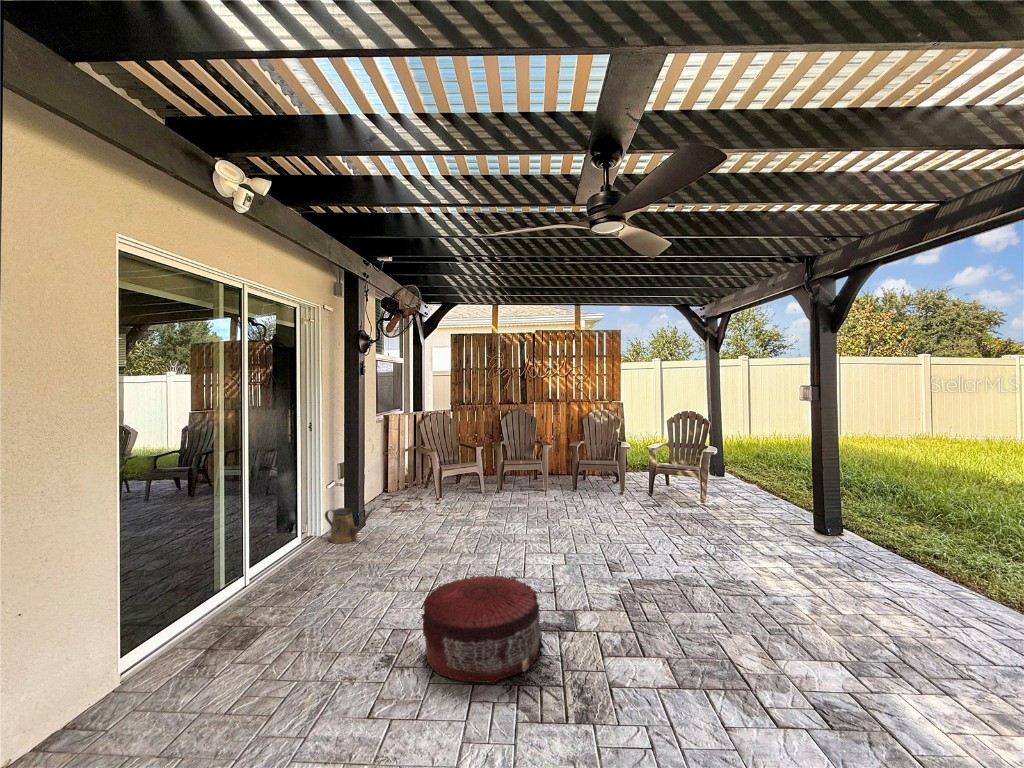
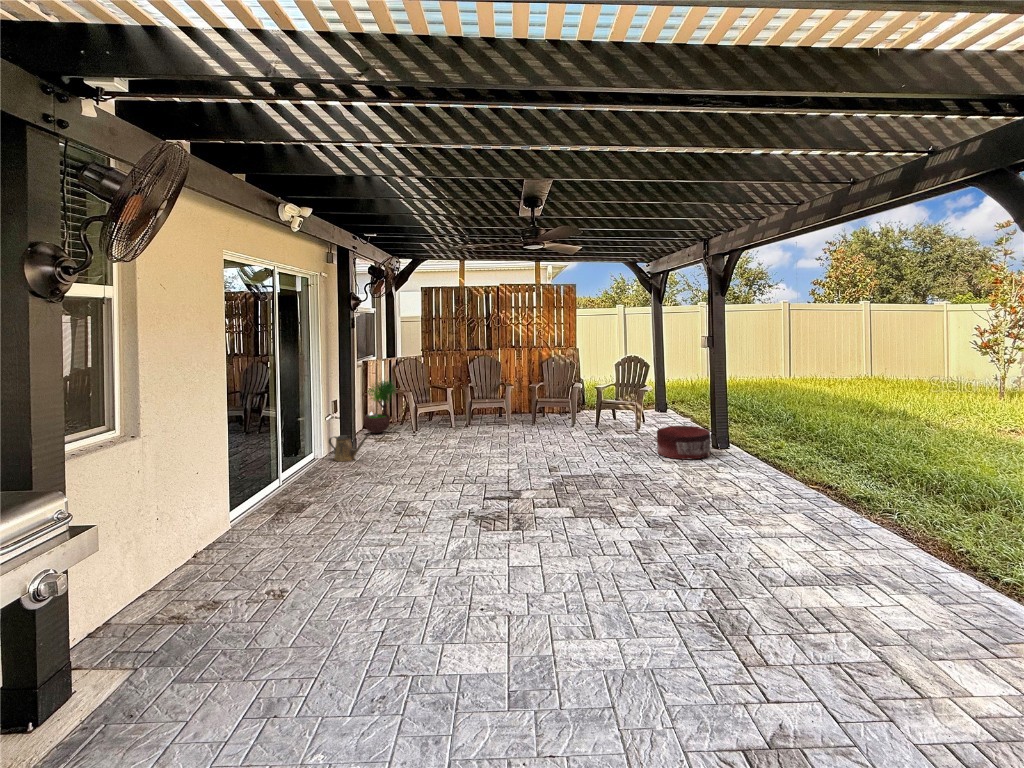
potted tree: none [379,431,418,498] -> present [364,378,394,433]
pouf: present [422,575,544,683] -> present [657,426,711,460]

